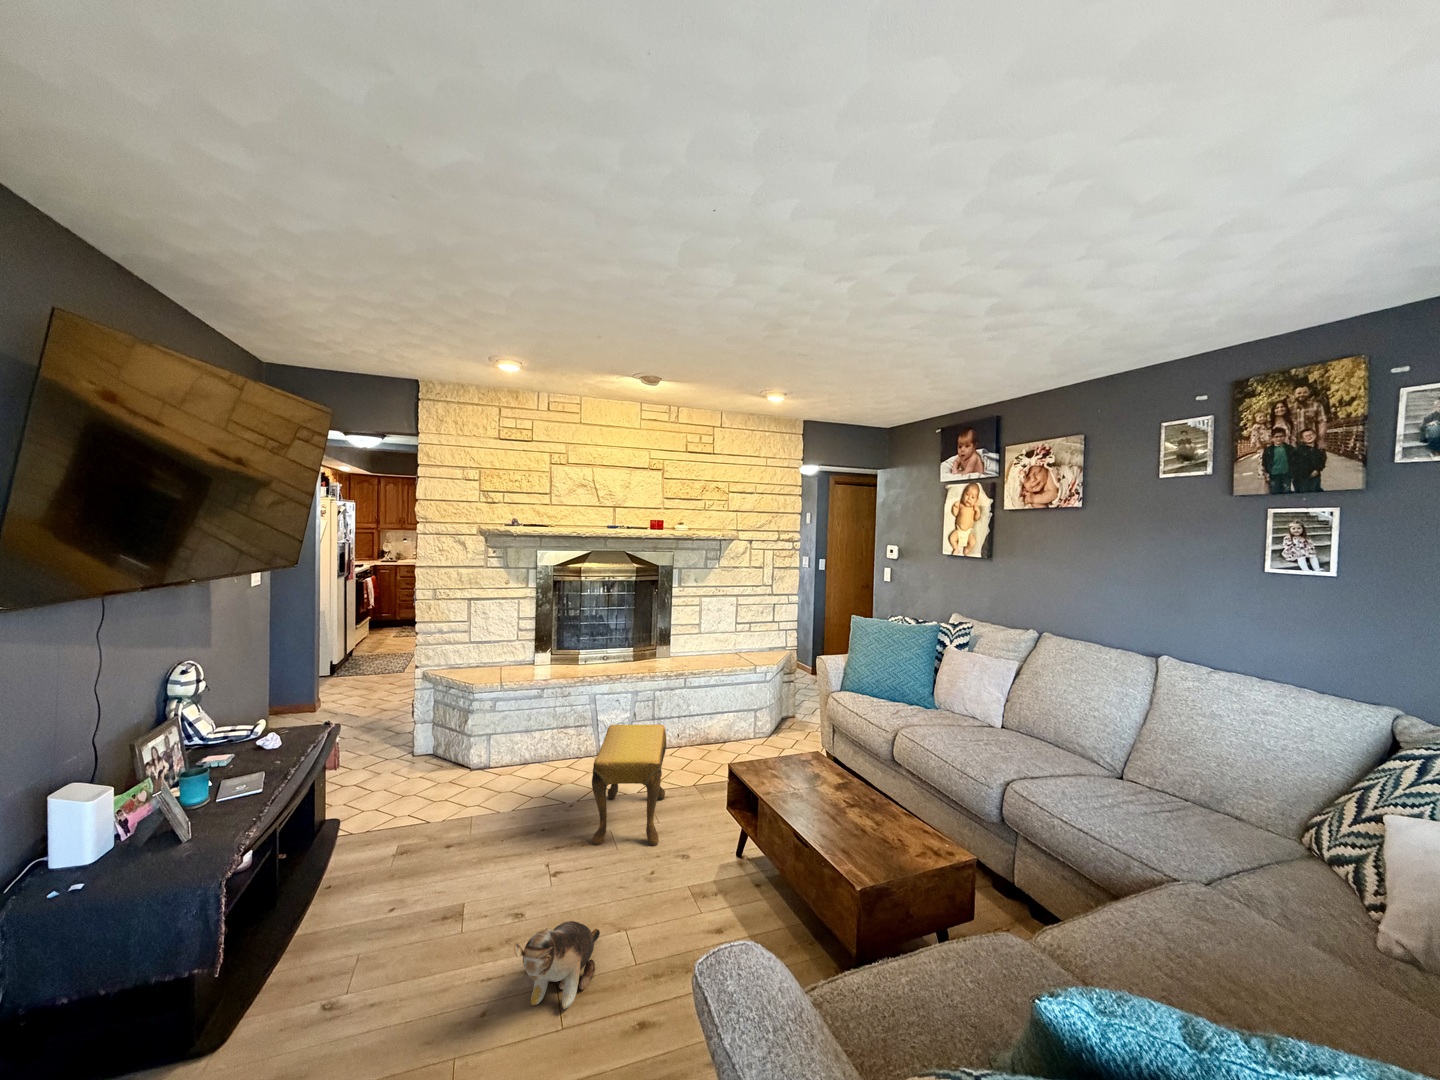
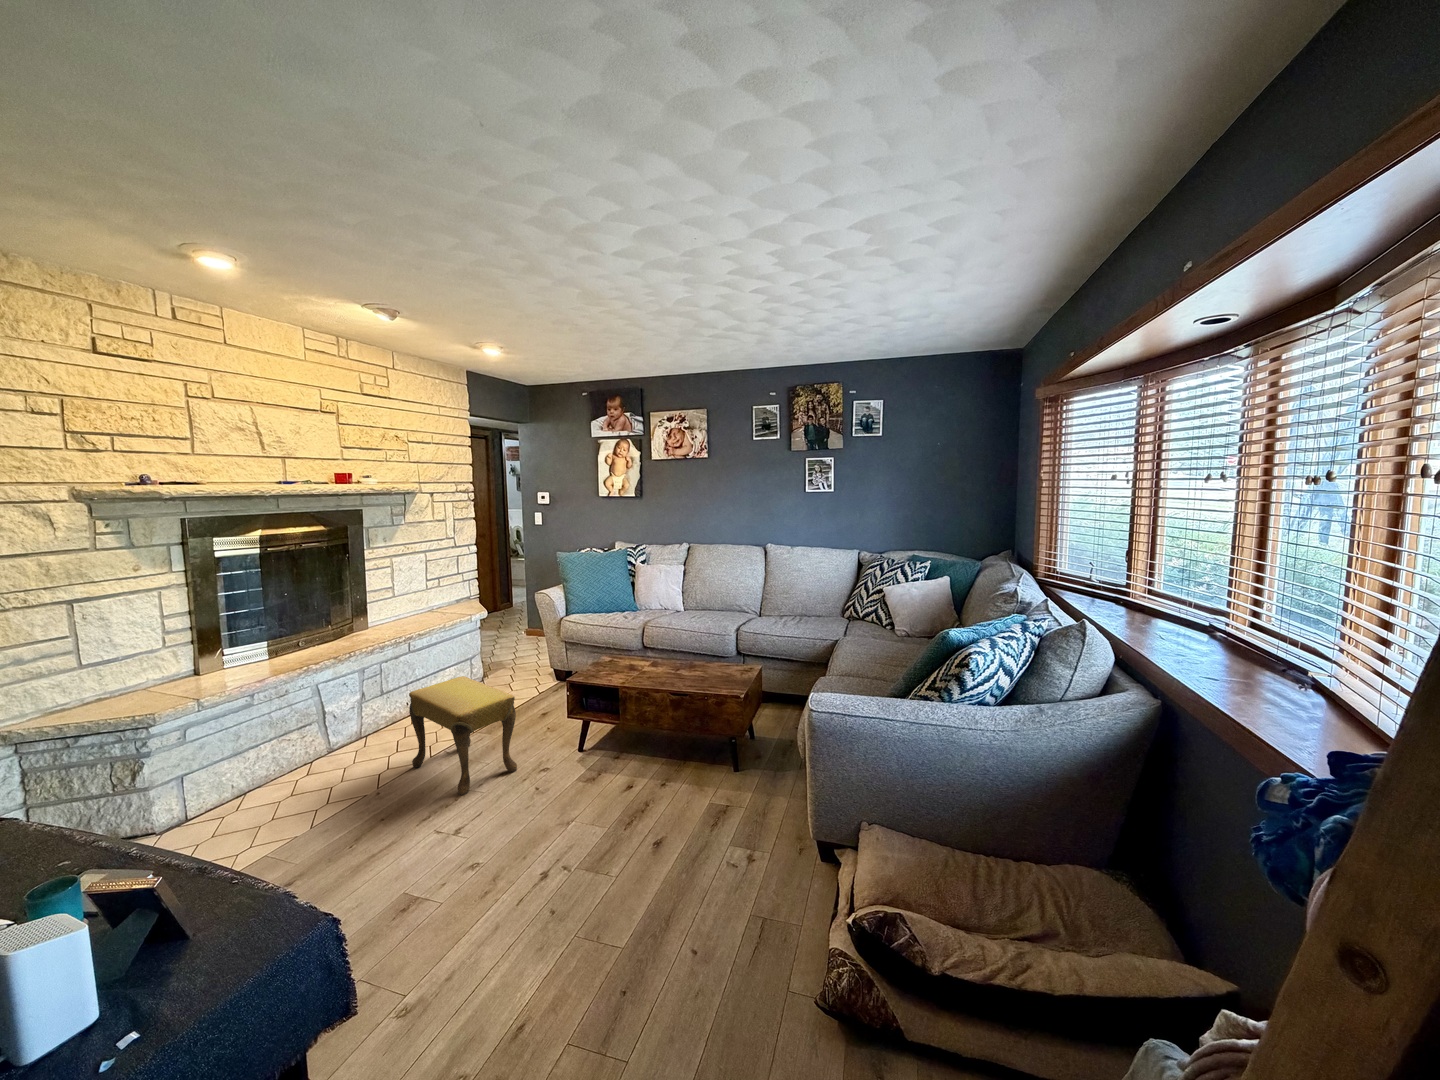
plush toy: present [514,921,600,1009] -> none [563,804,619,870]

